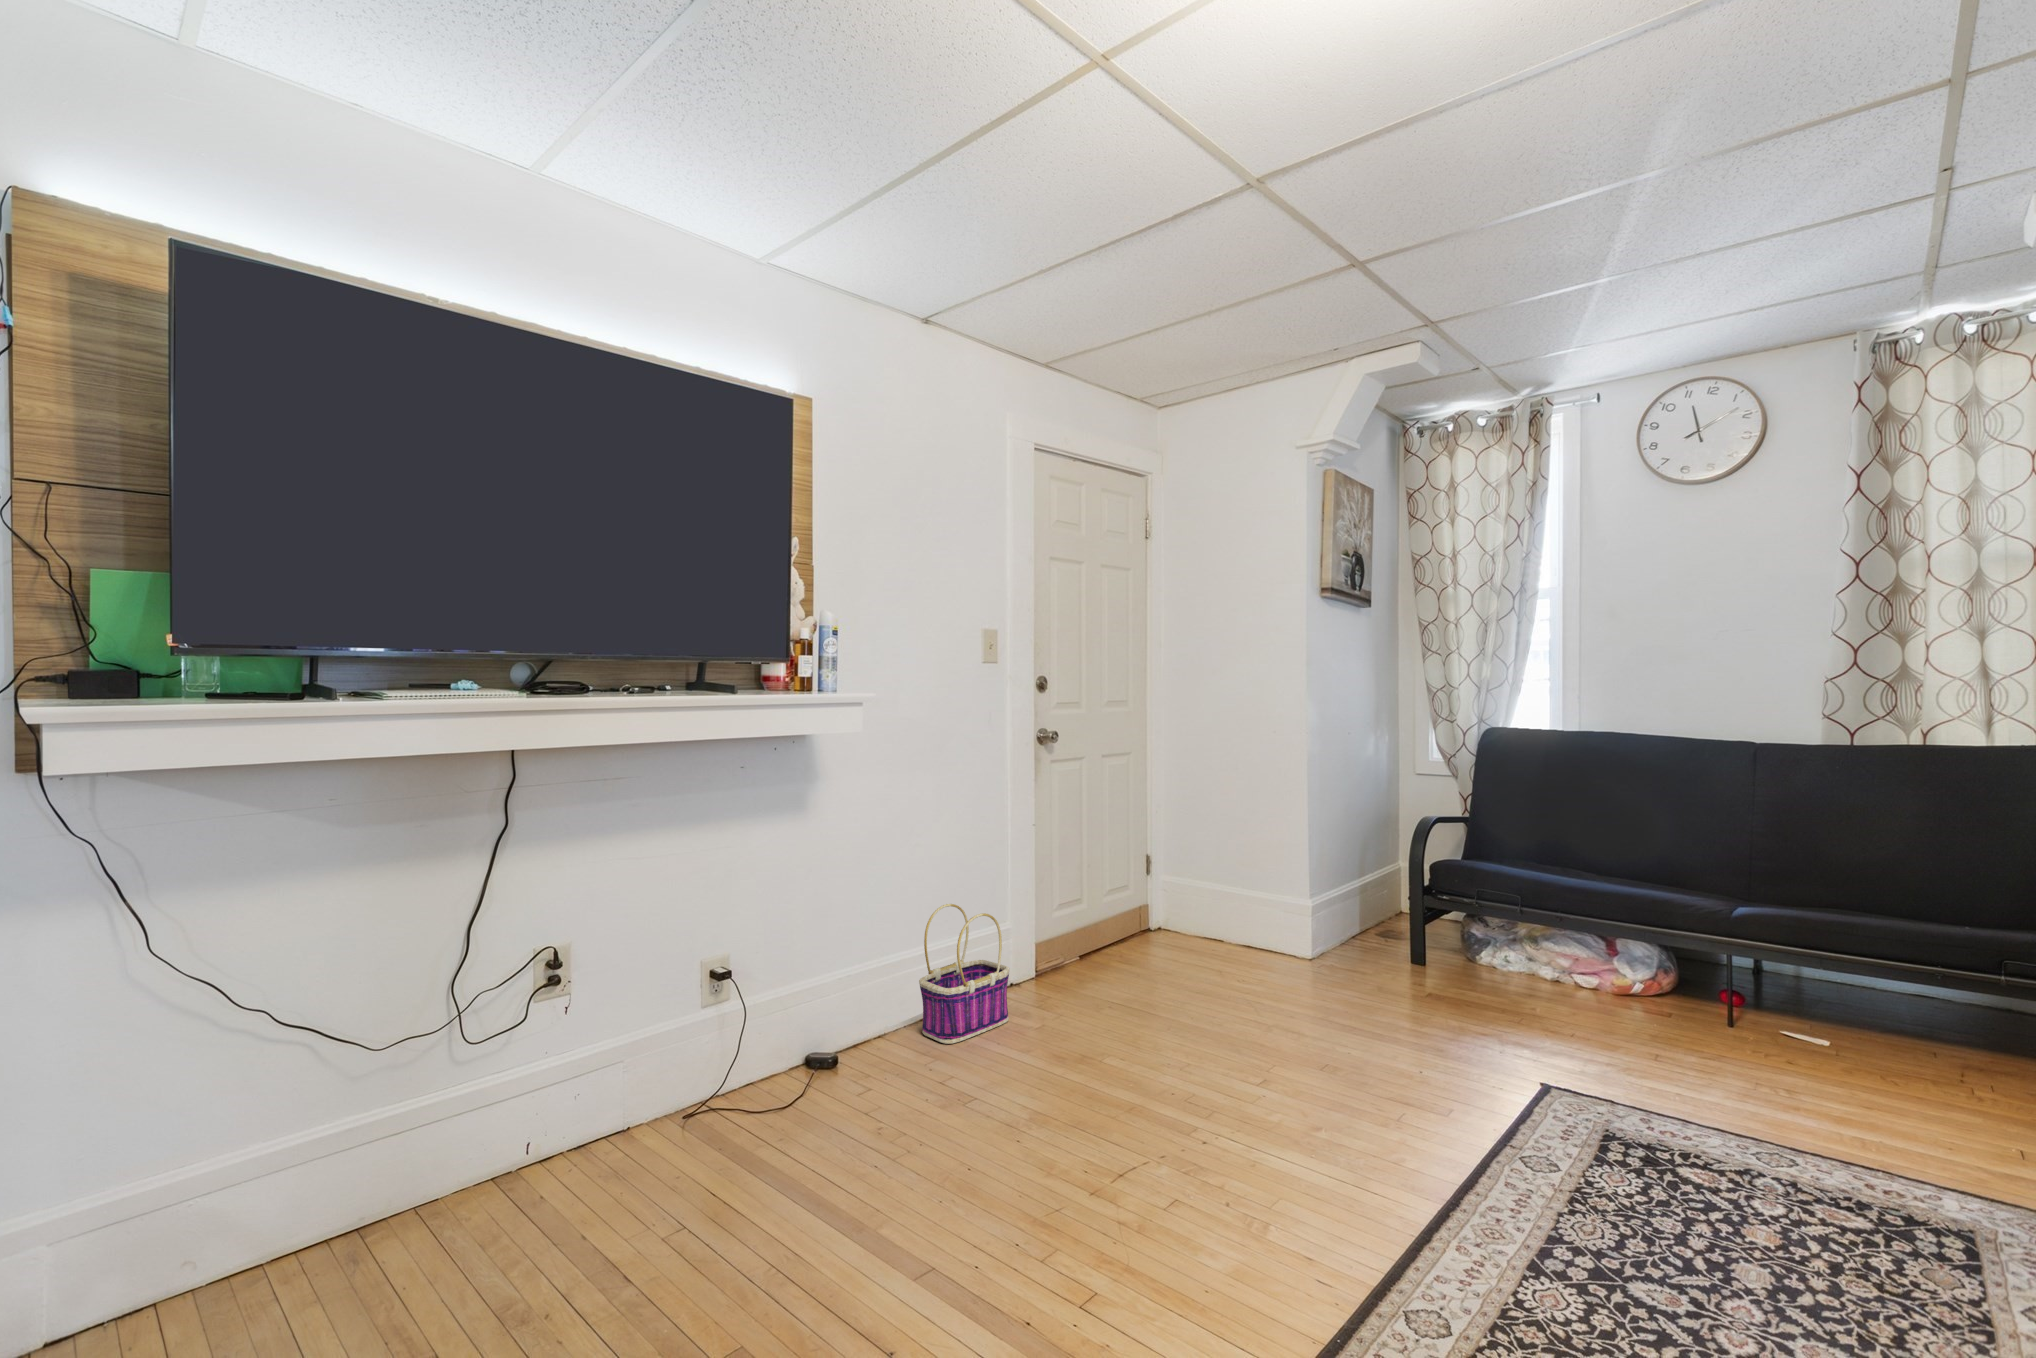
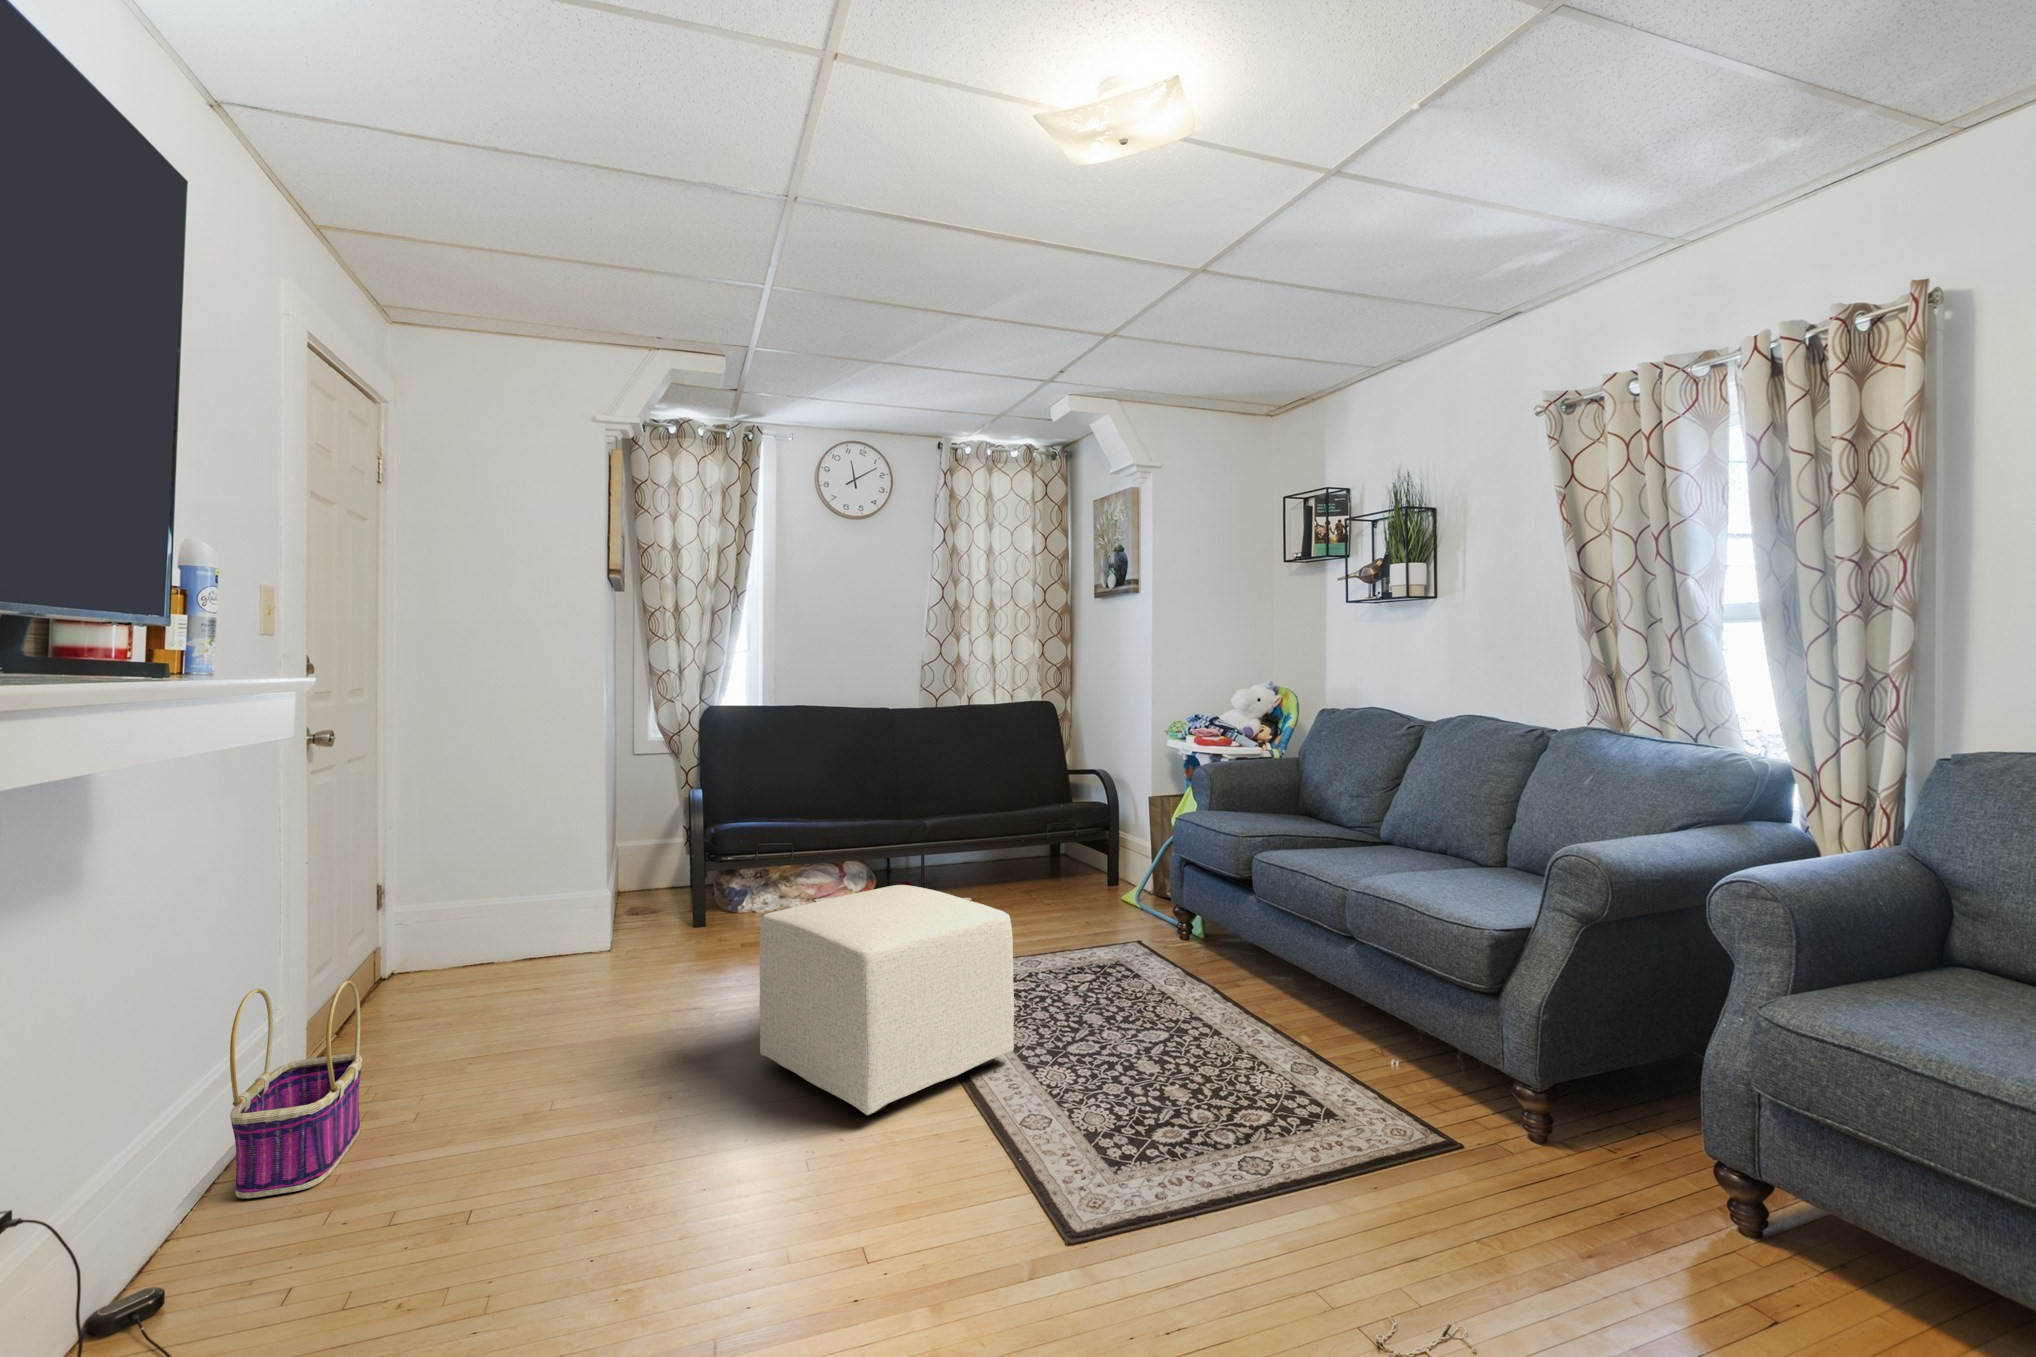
ottoman: none [1235,956,1499,1245] -> present [760,885,1014,1115]

